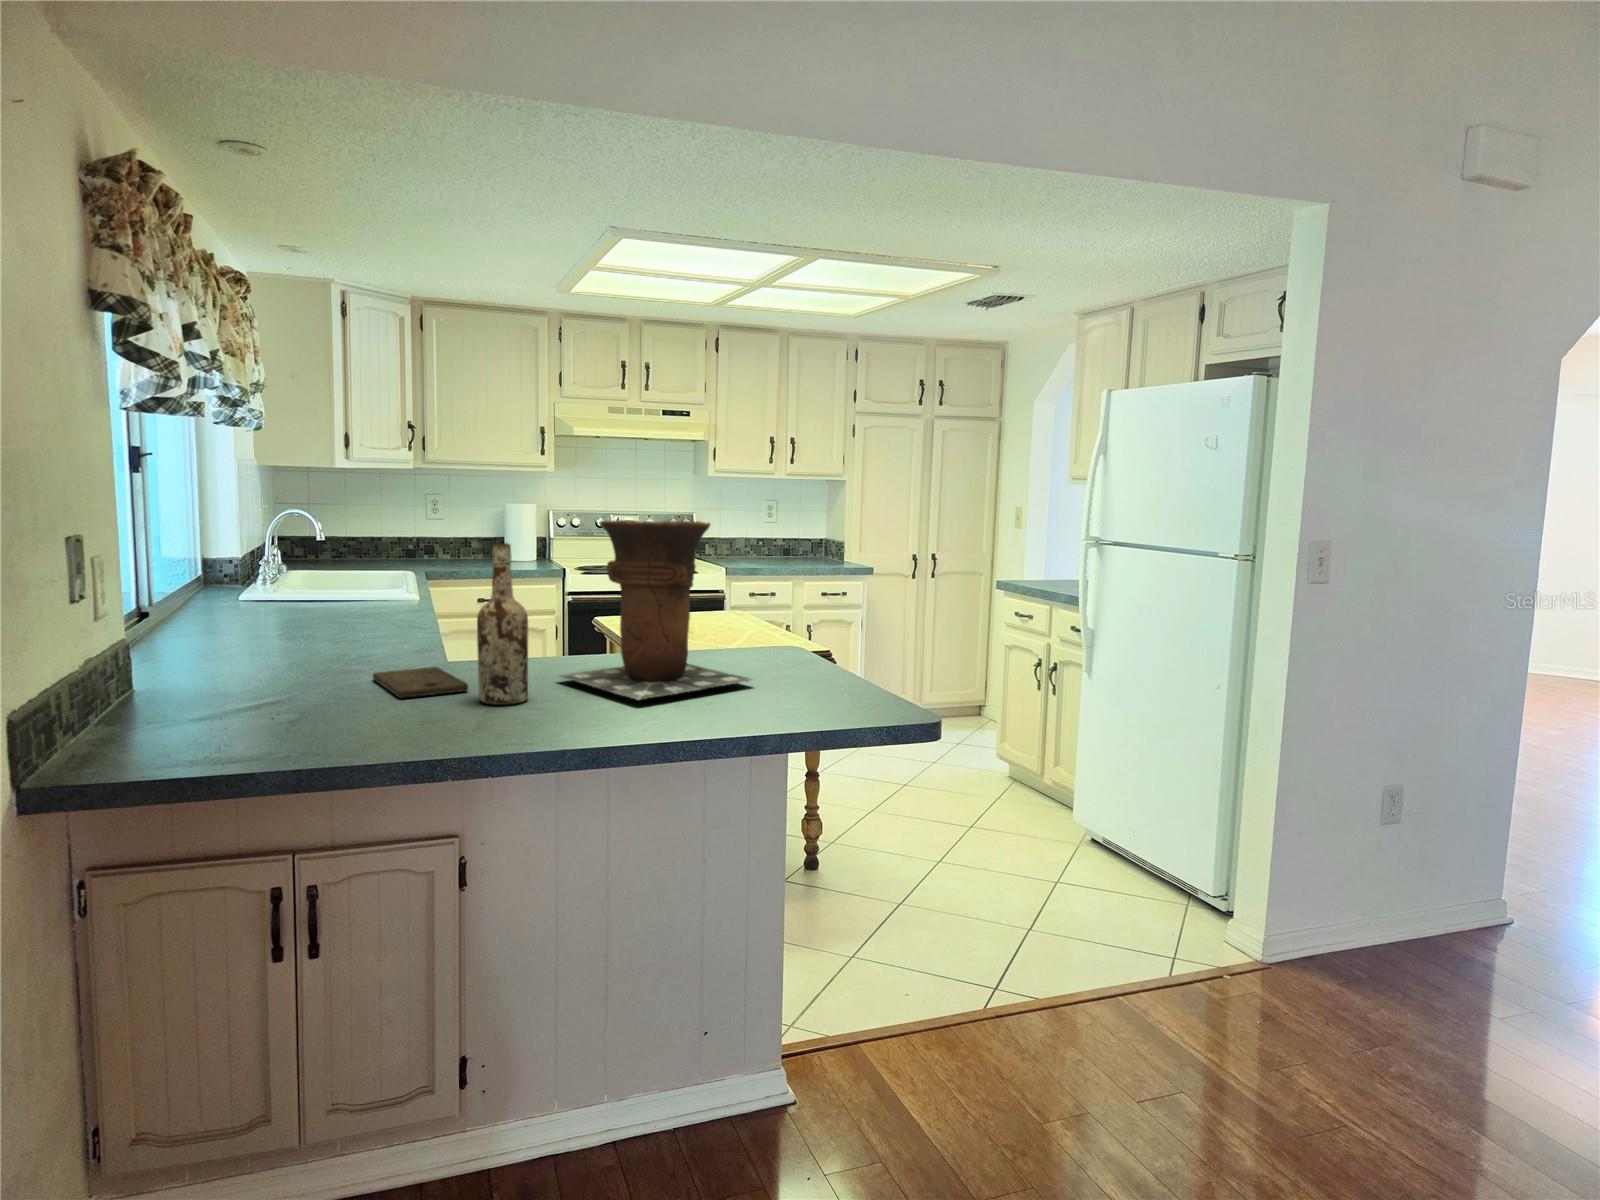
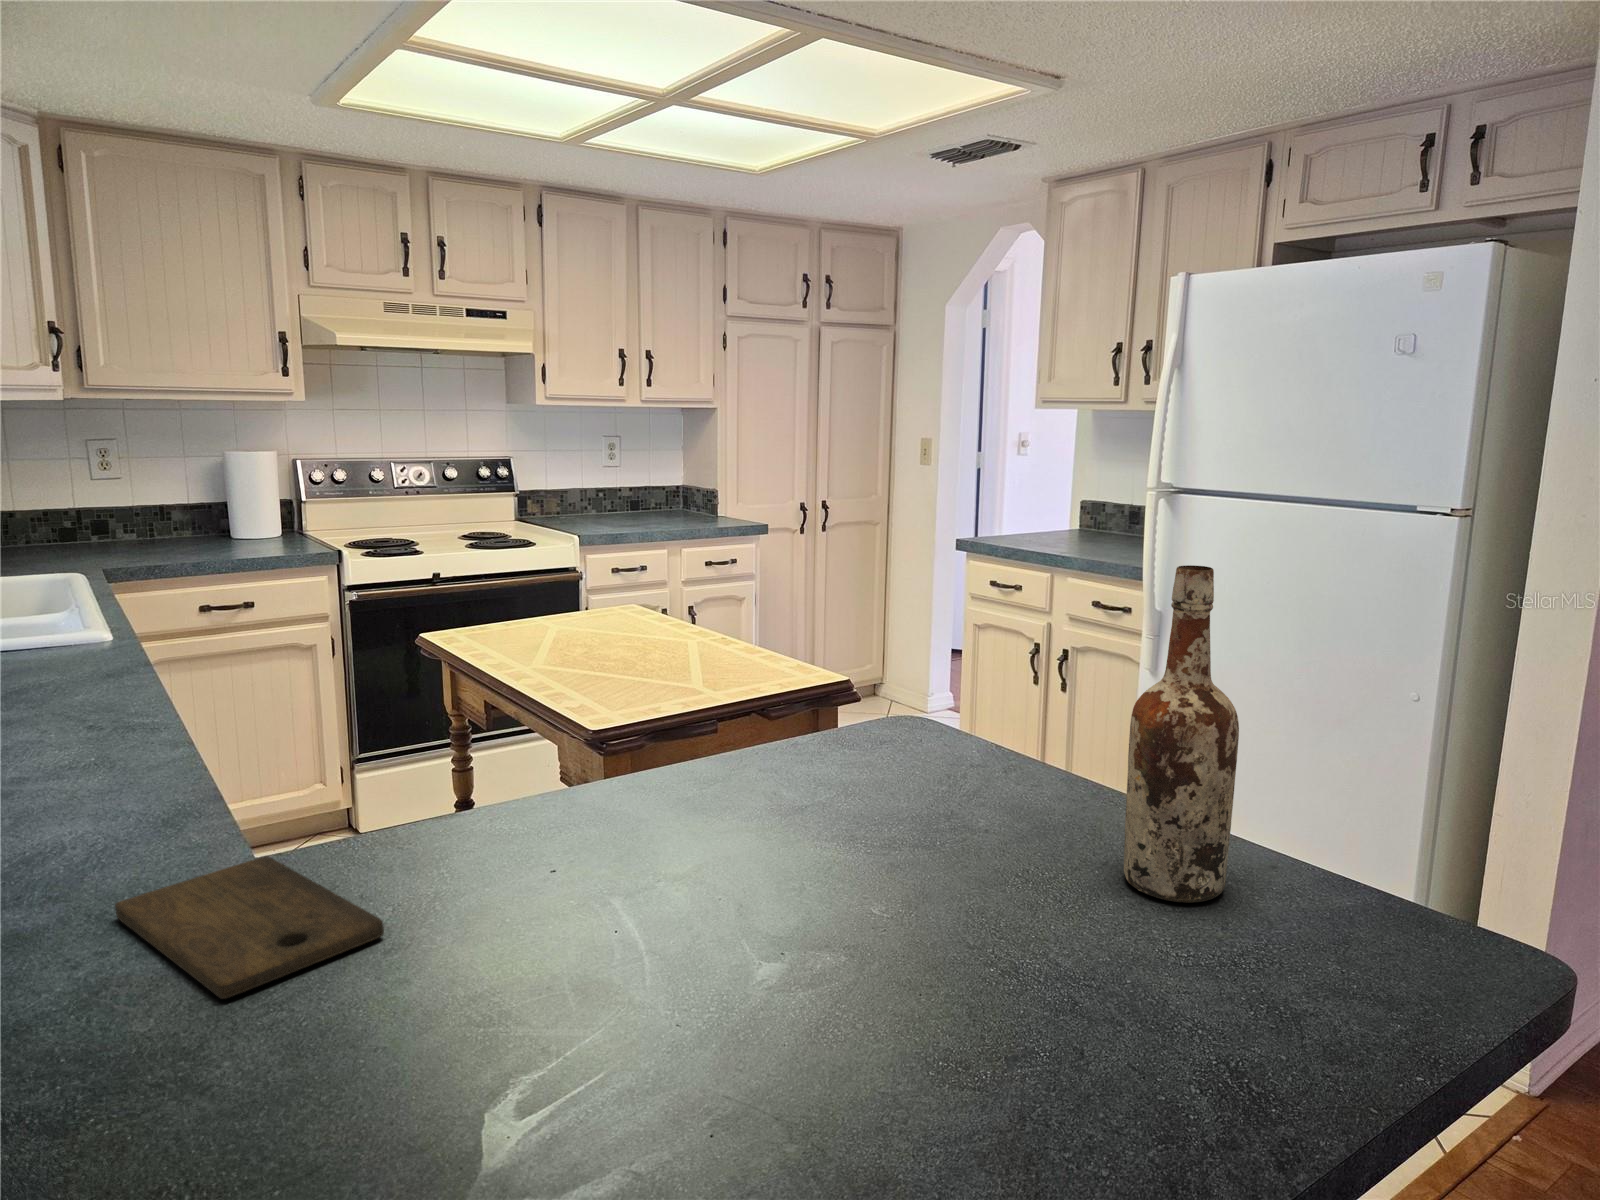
vase: present [559,520,752,700] -> none [559,504,965,931]
wine bottle: present [477,543,528,705] -> present [1124,565,1239,903]

